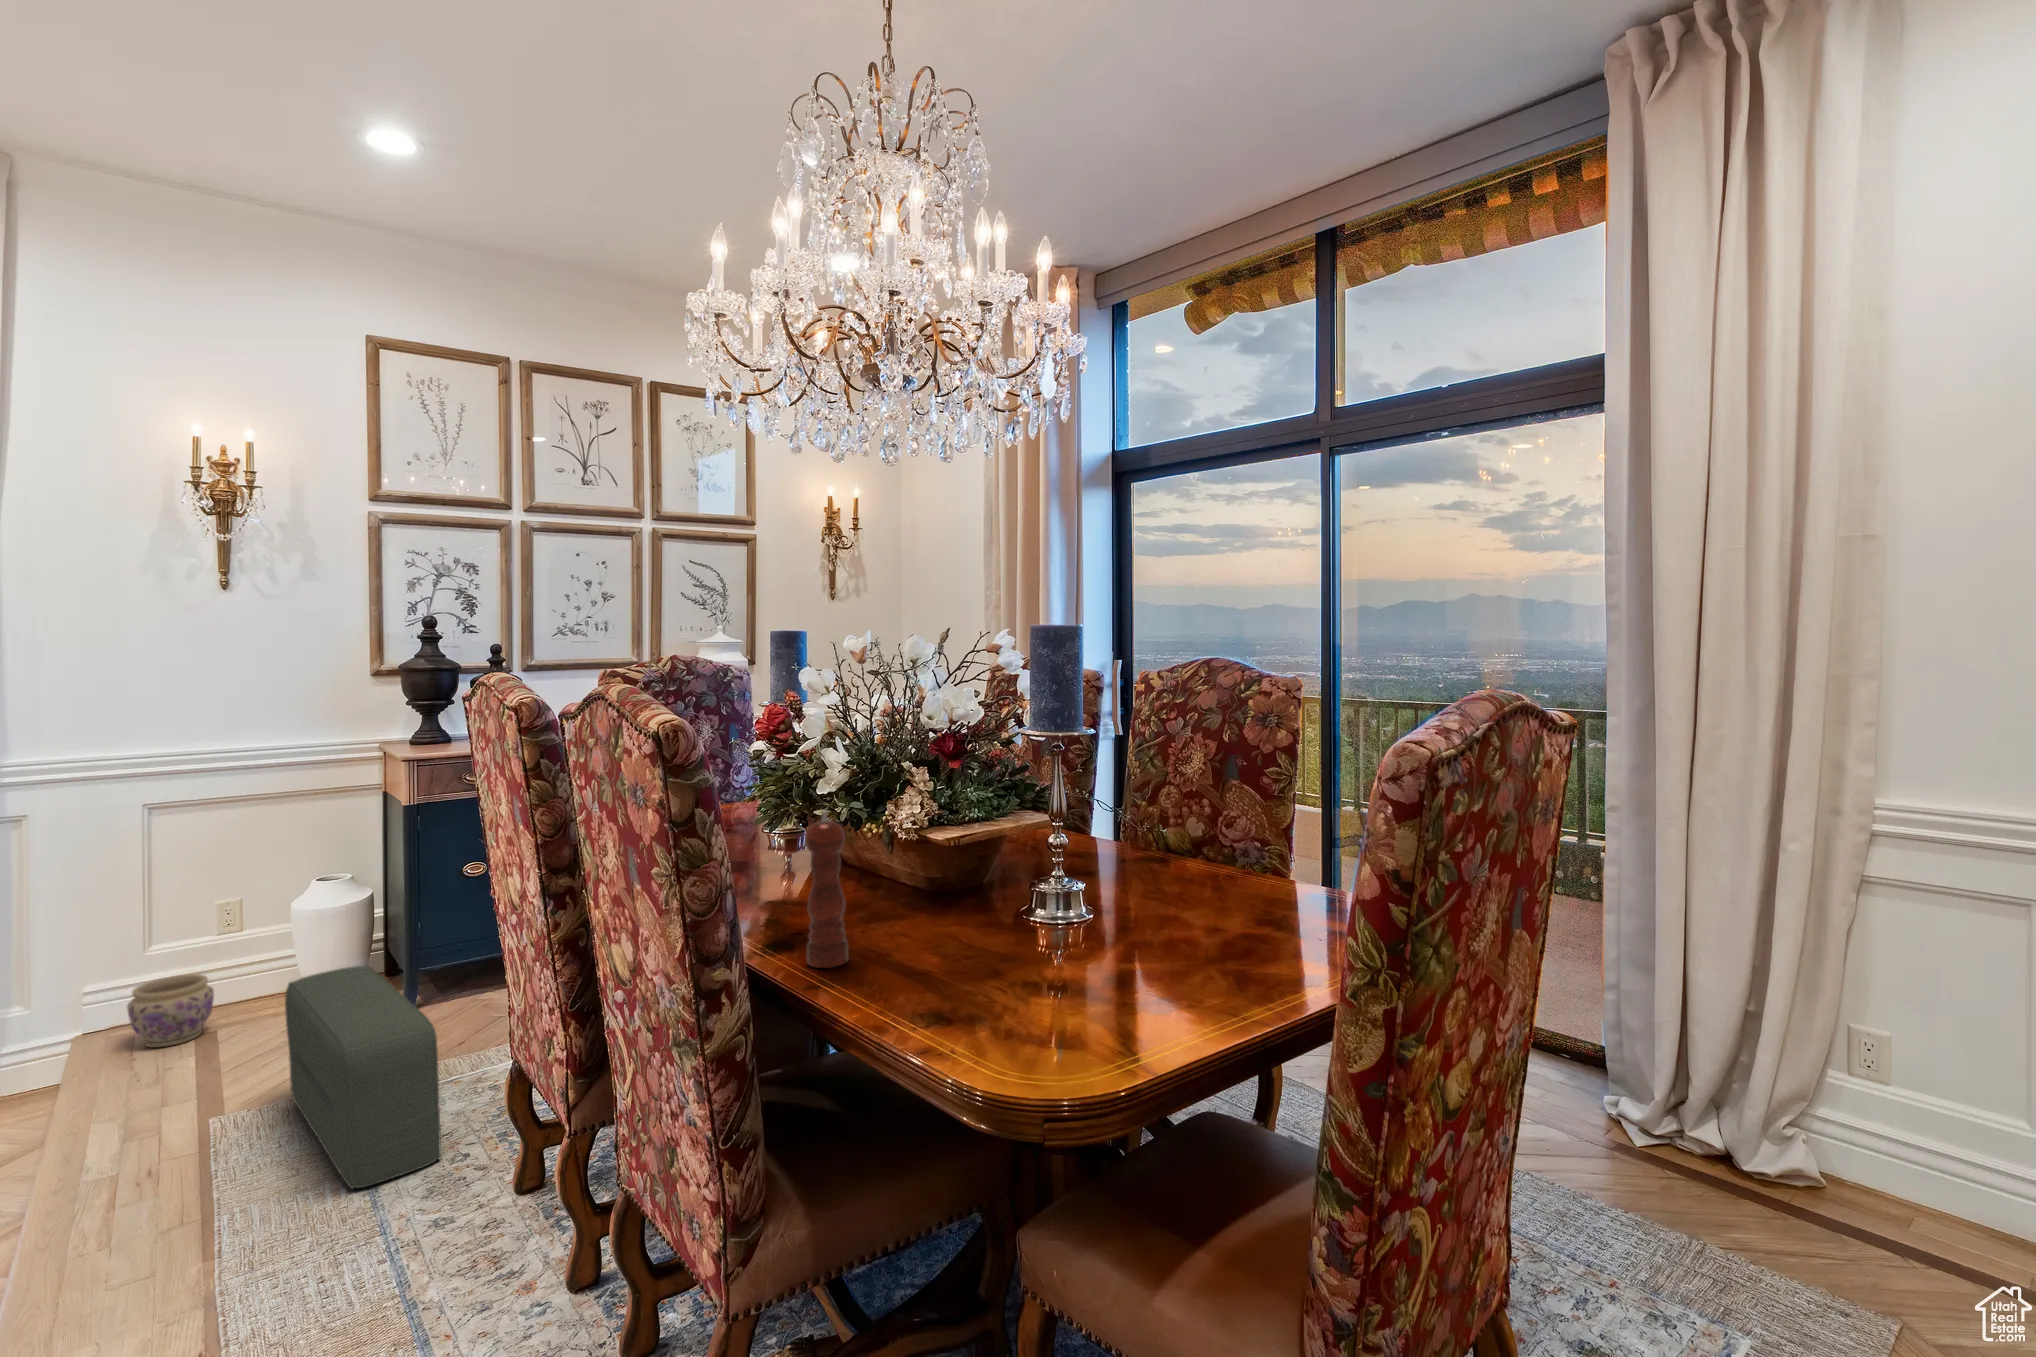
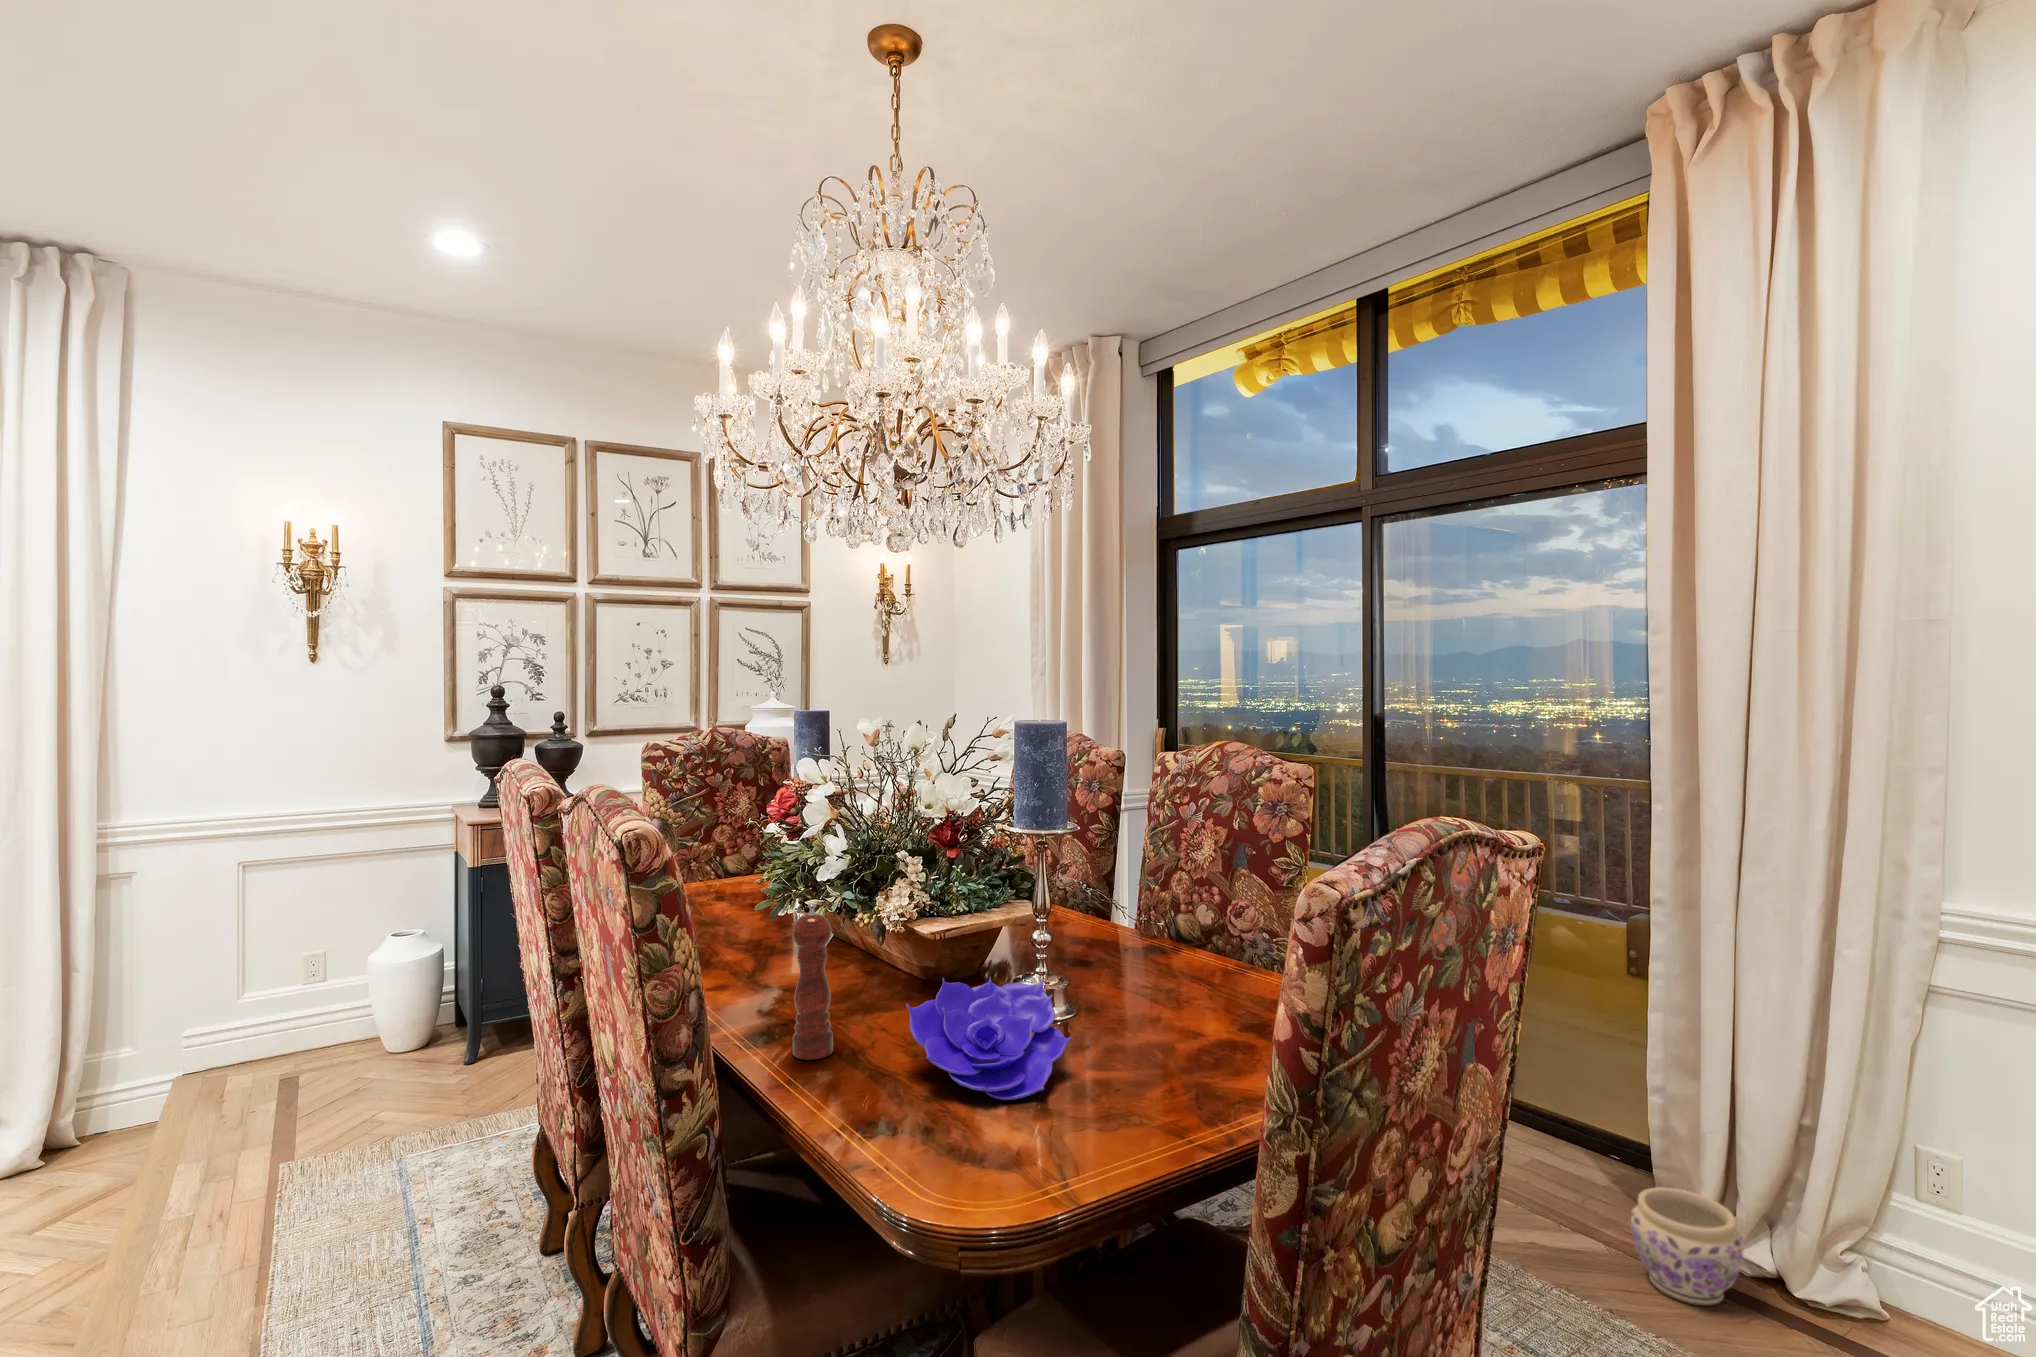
decorative bowl: none [927,880,1099,996] -> present [906,978,1072,1100]
pouf: present [285,966,441,1189] -> none [347,1021,476,1243]
planter: present [127,974,214,1048] -> present [1631,1187,1744,1306]

